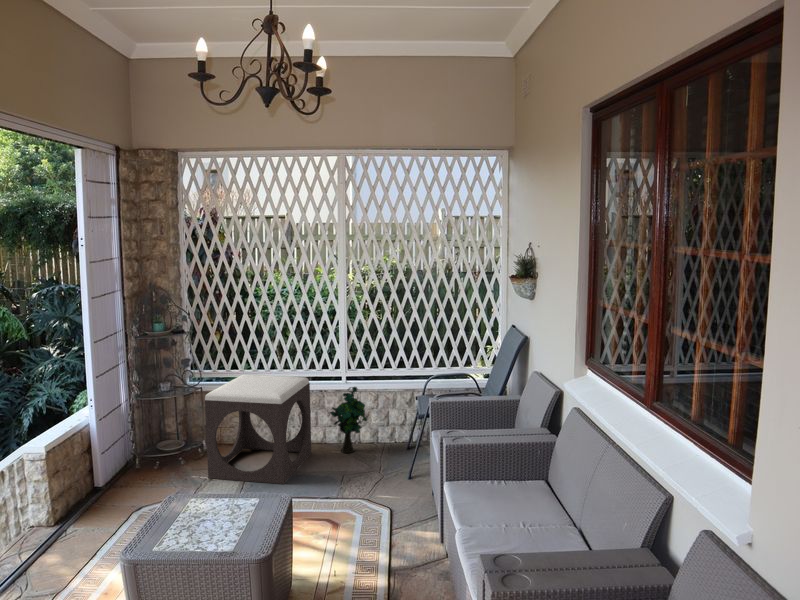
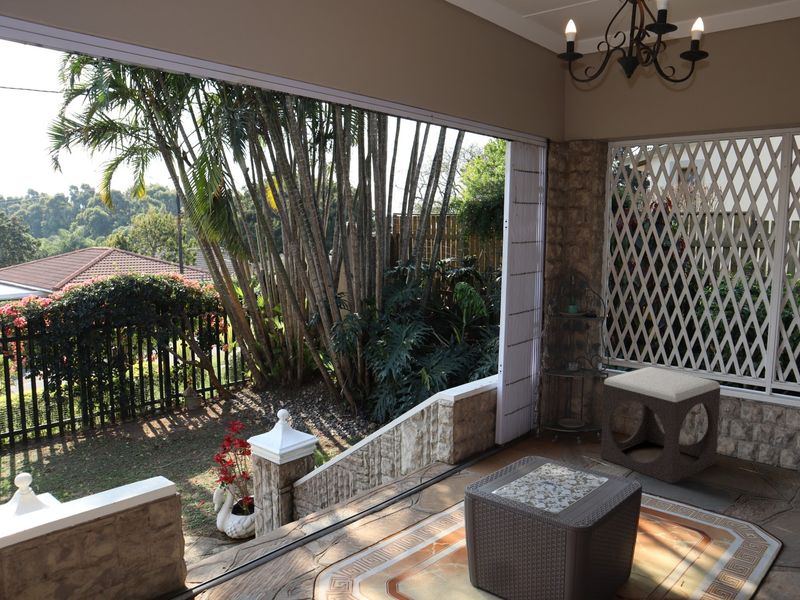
decorative plant: present [330,387,367,453] -> none [738,402,789,475]

